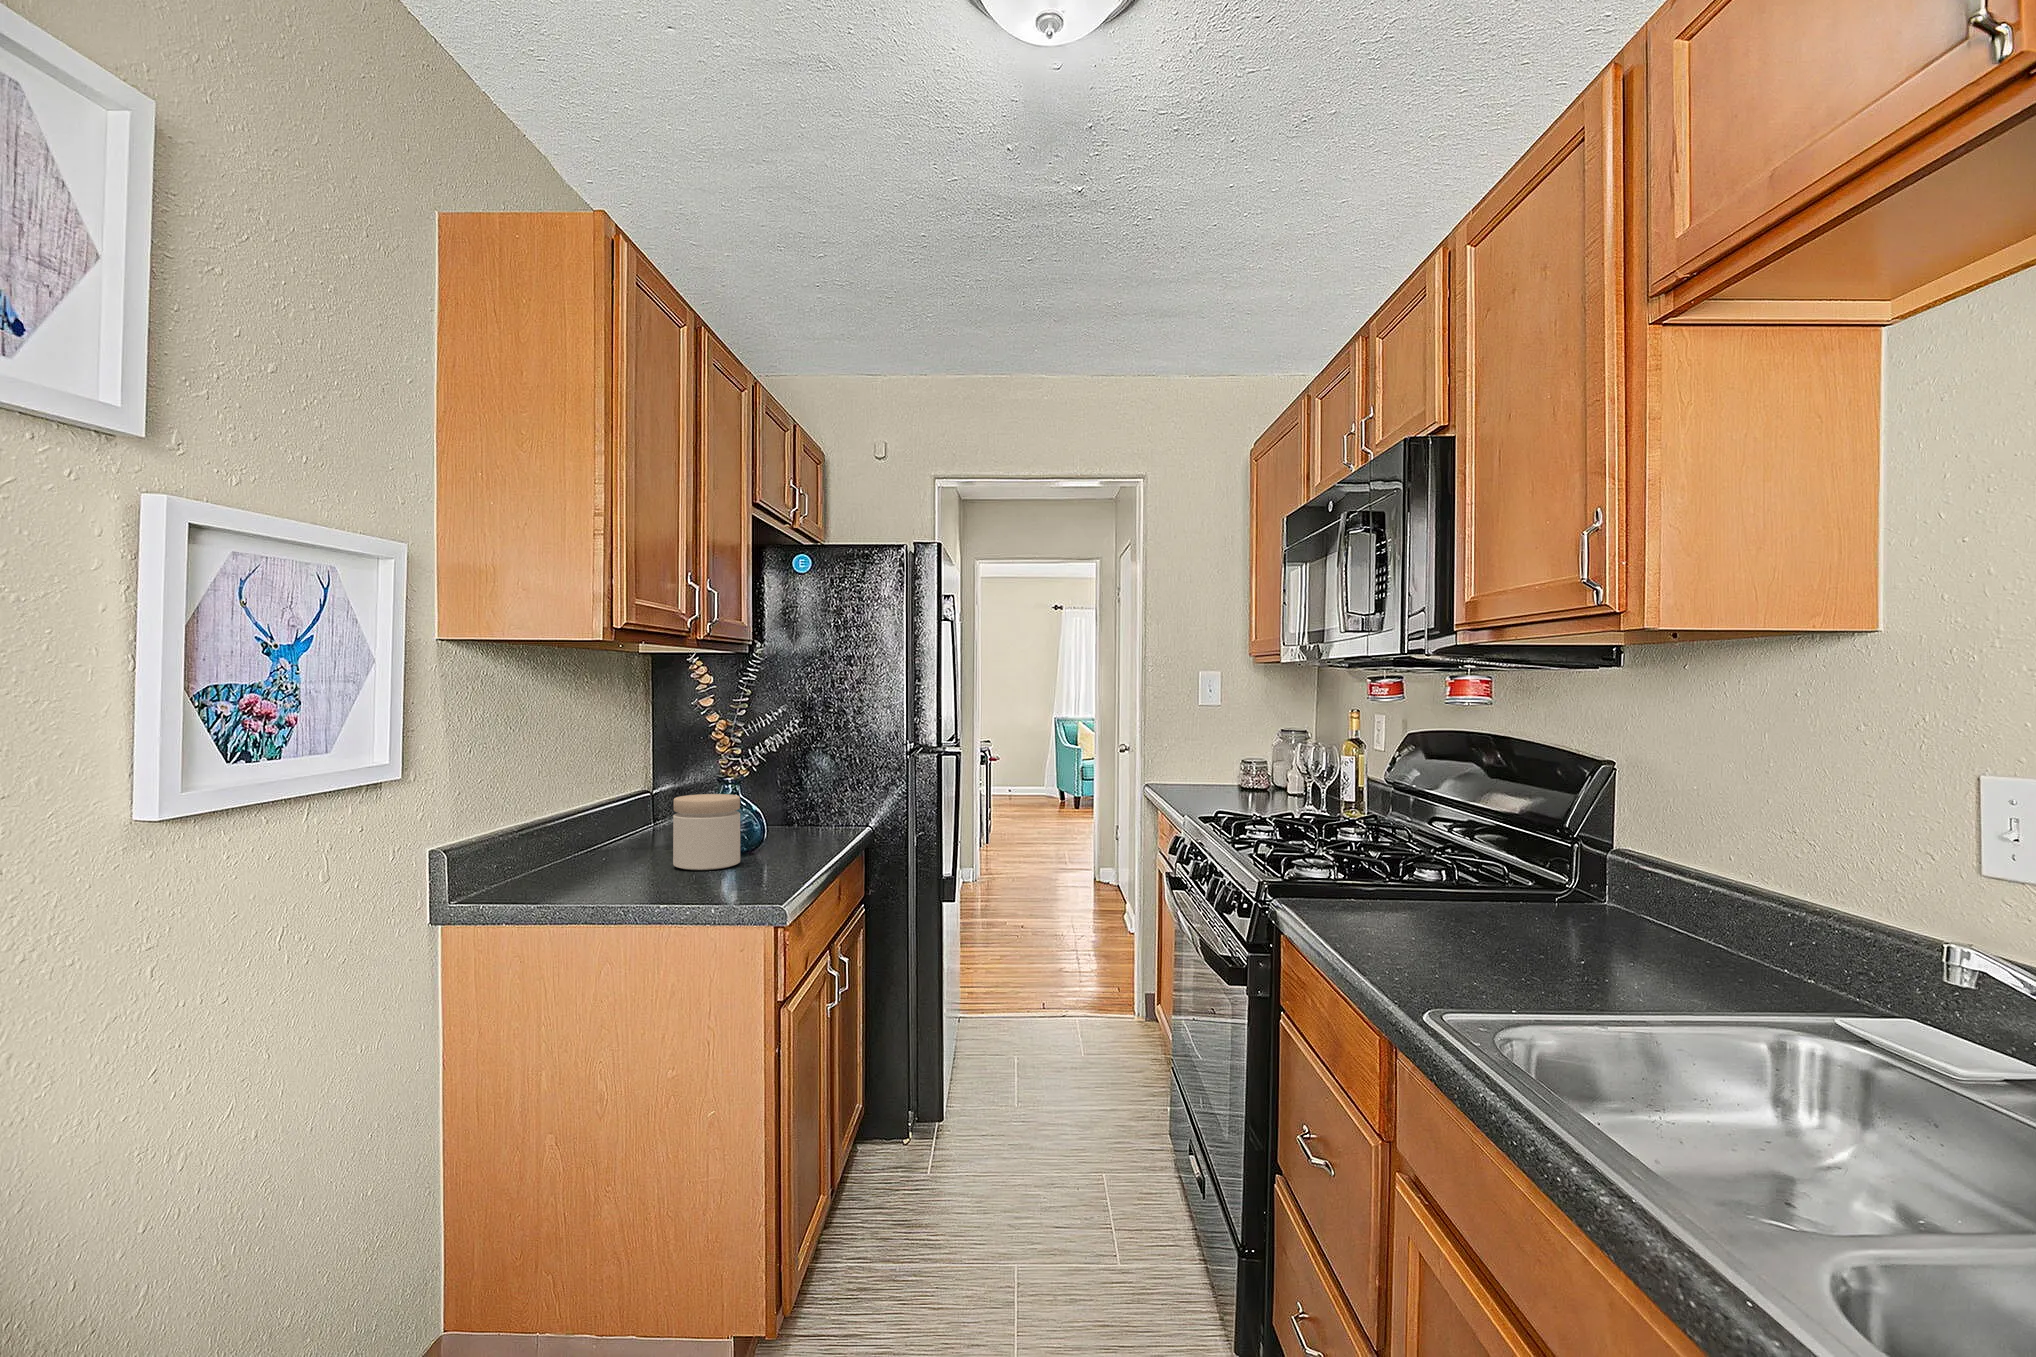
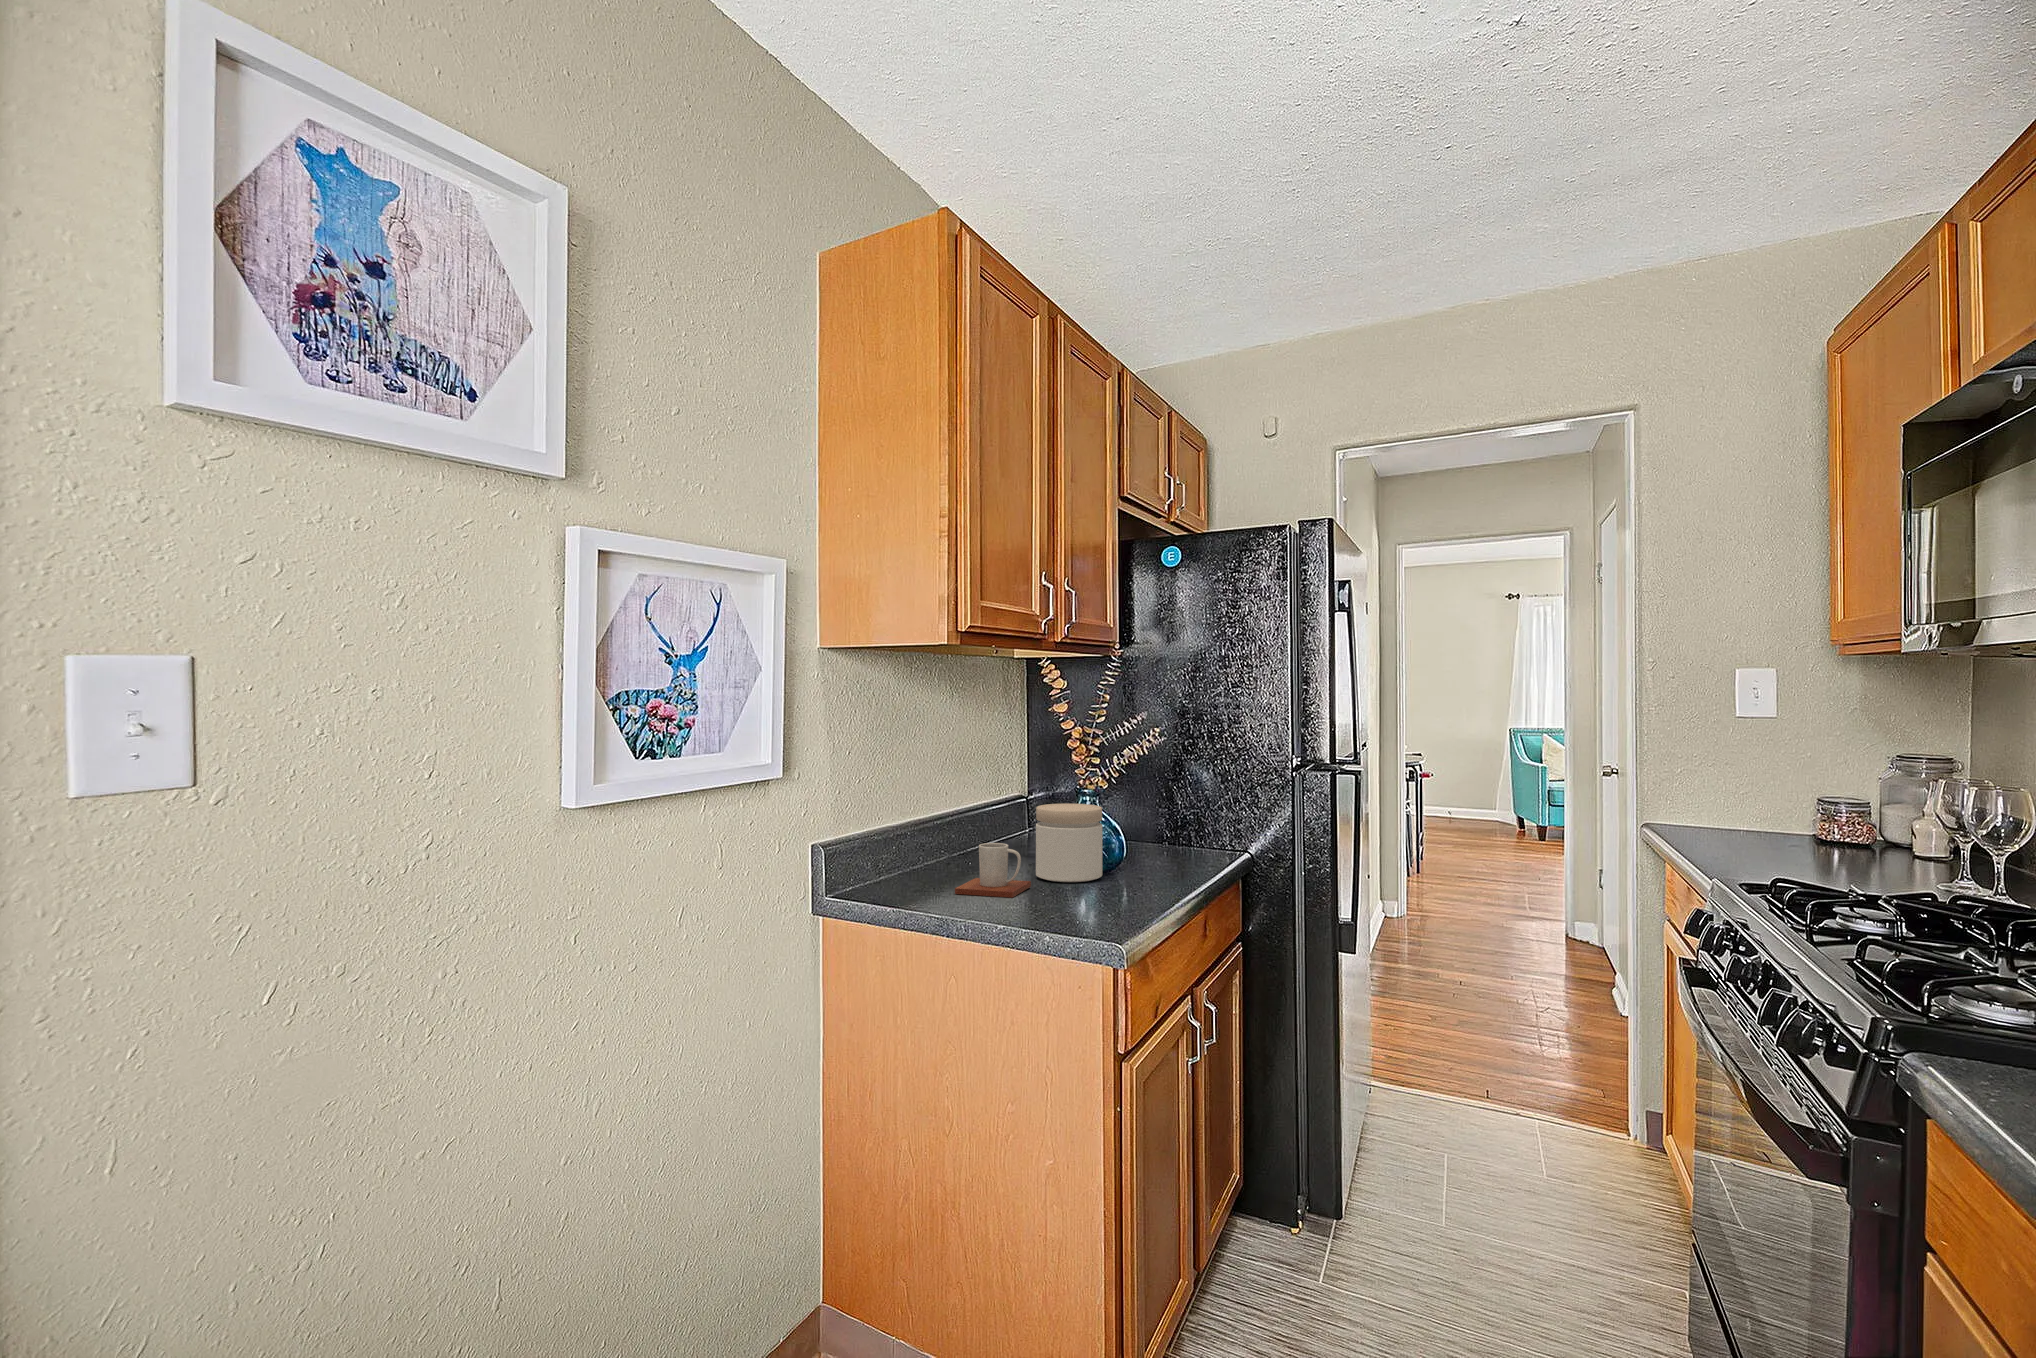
mug: none [593,836,671,889] -> present [955,843,1031,898]

